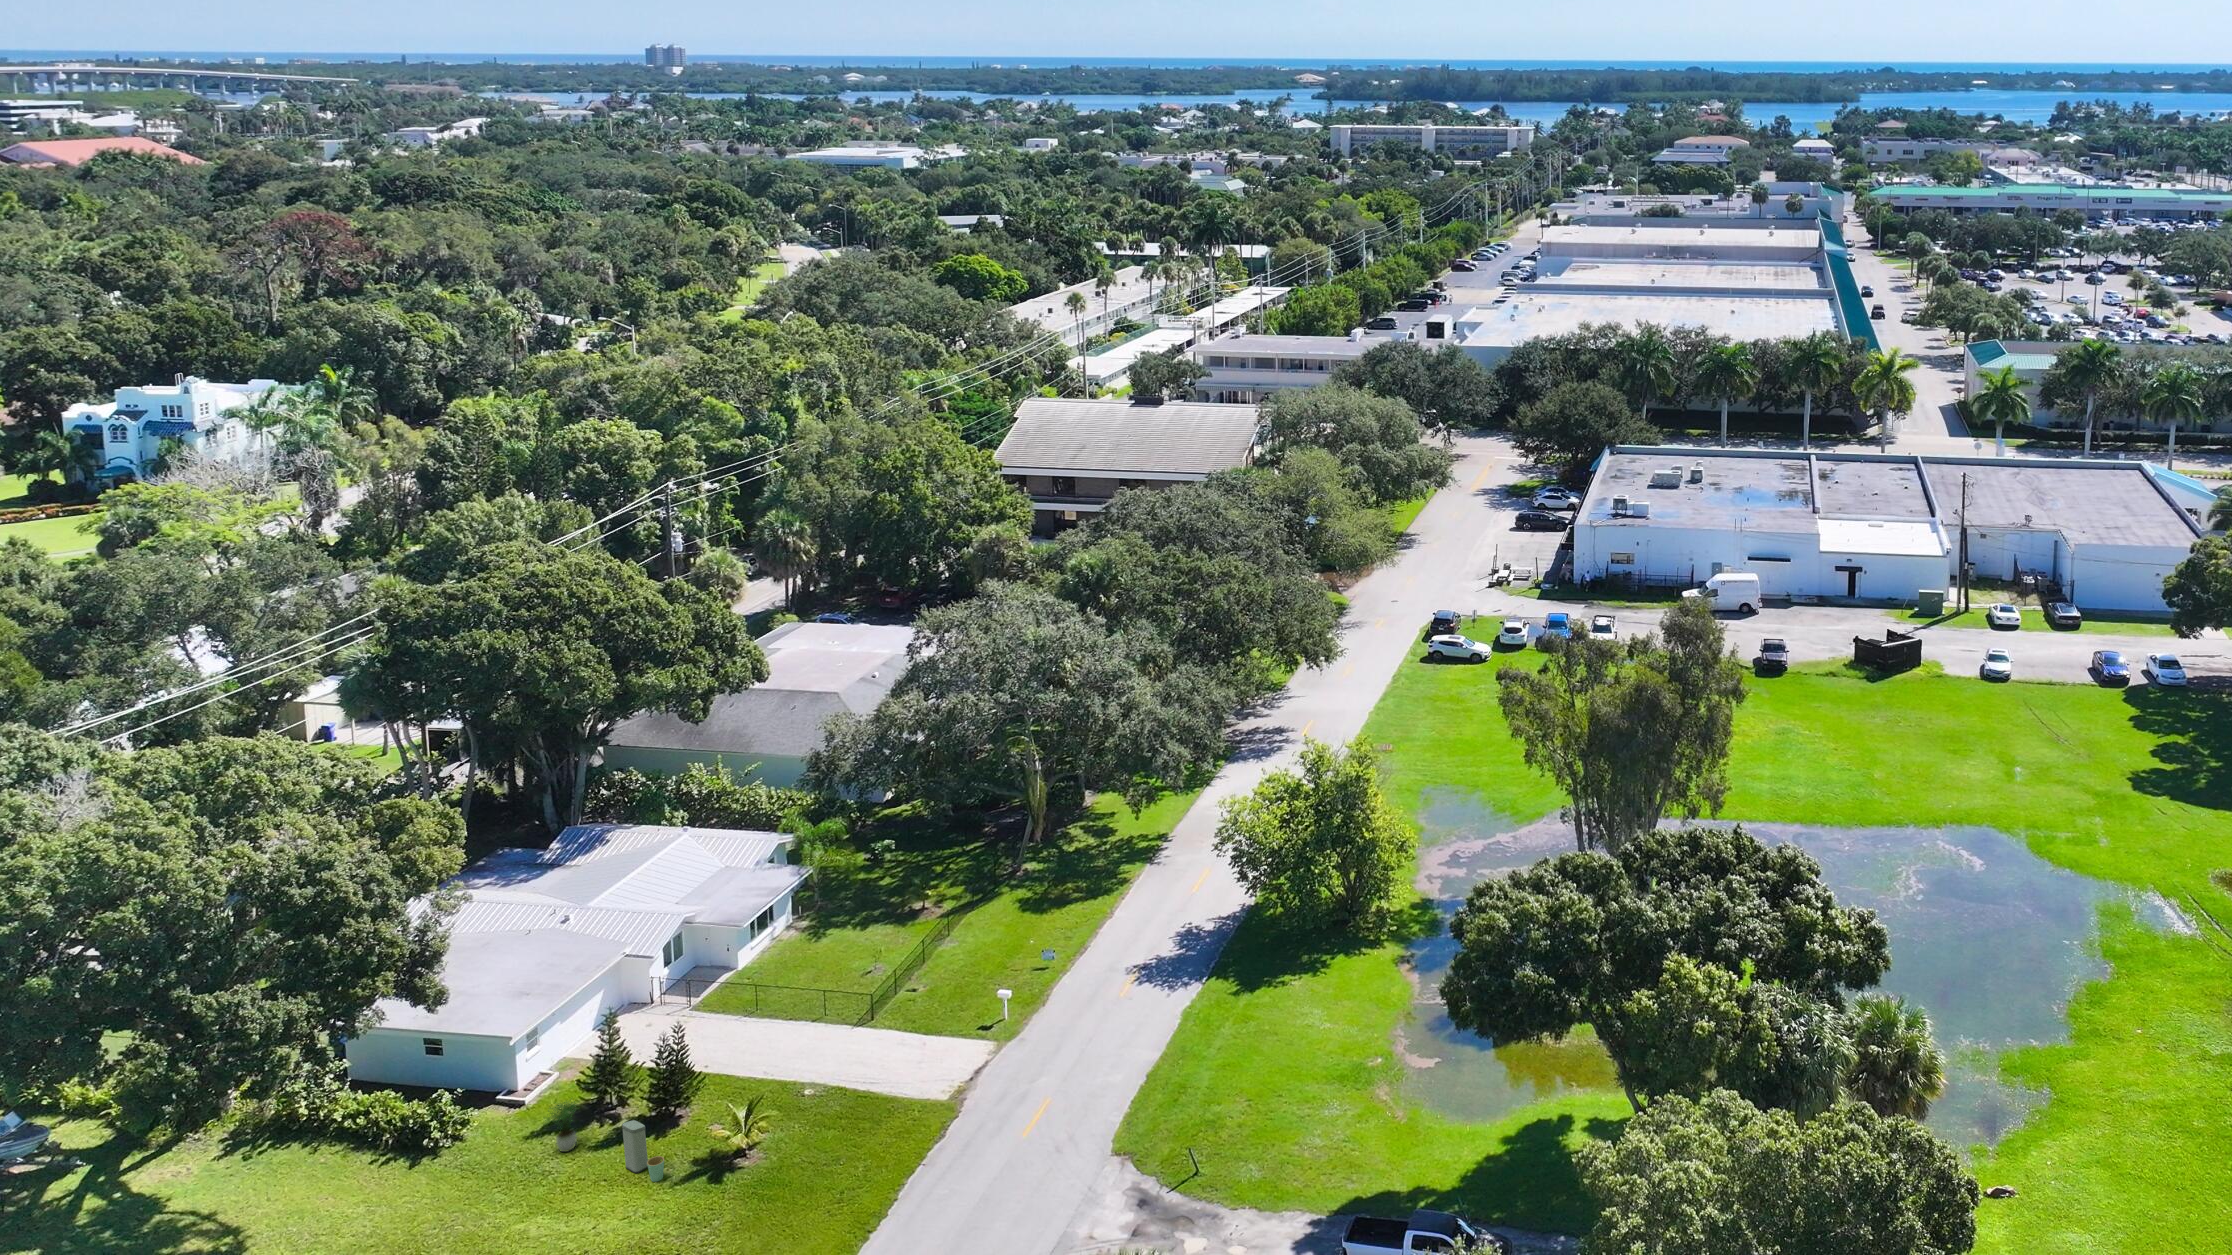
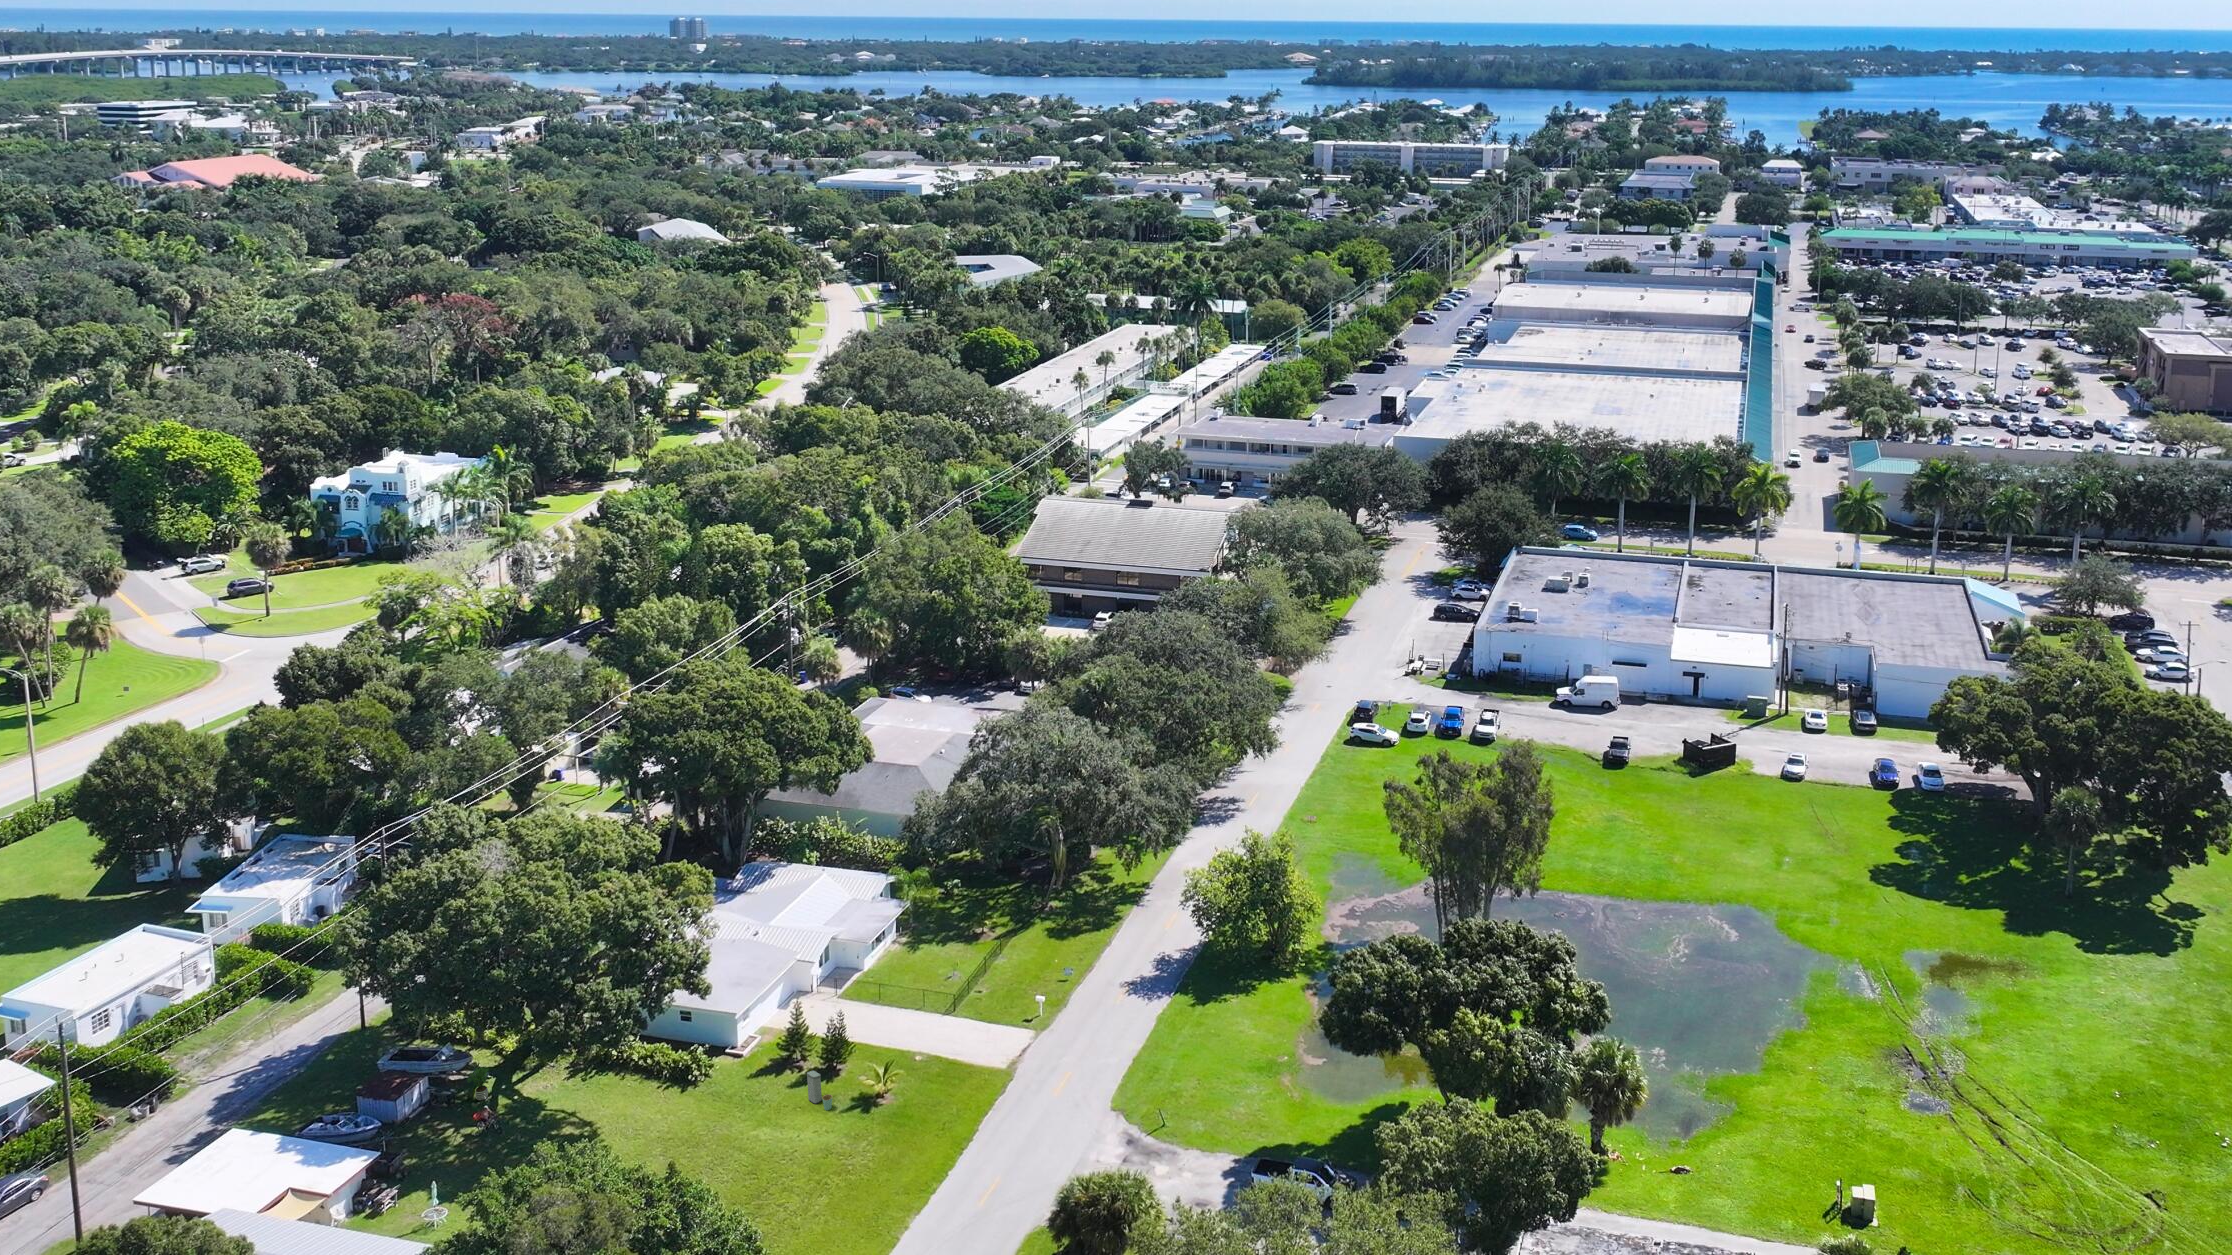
potted plant: present [545,1101,577,1152] -> present [467,1066,488,1101]

